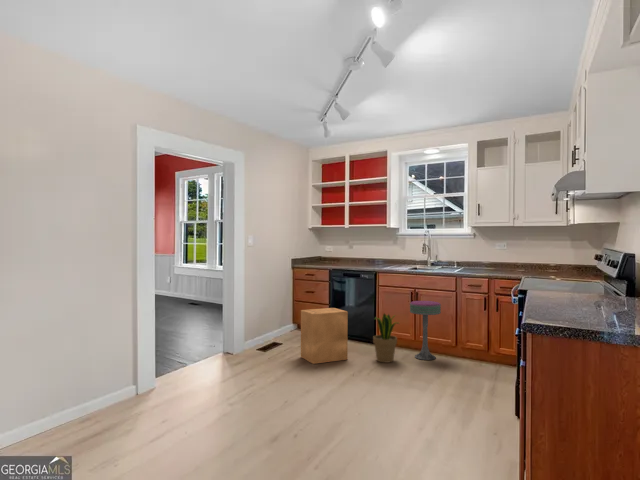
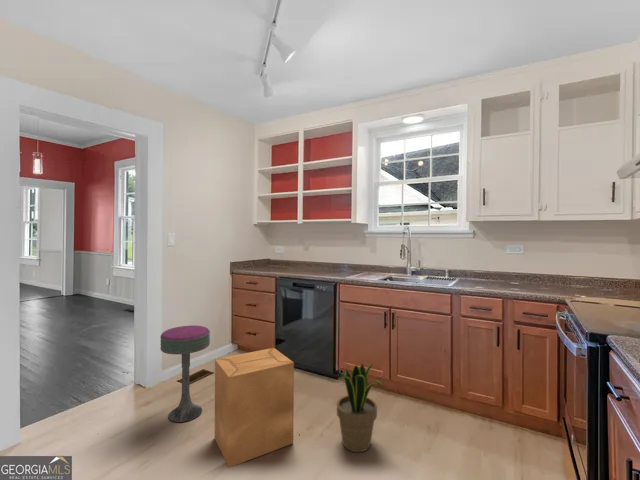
bar stool: present [410,301,441,360] -> present [160,326,210,422]

